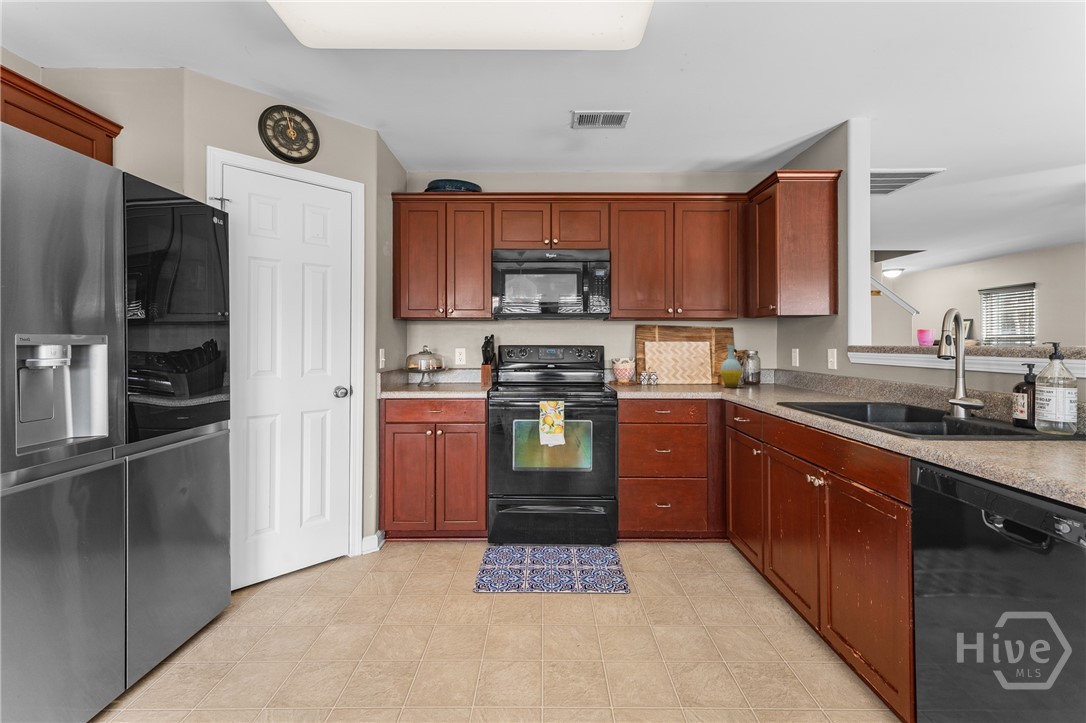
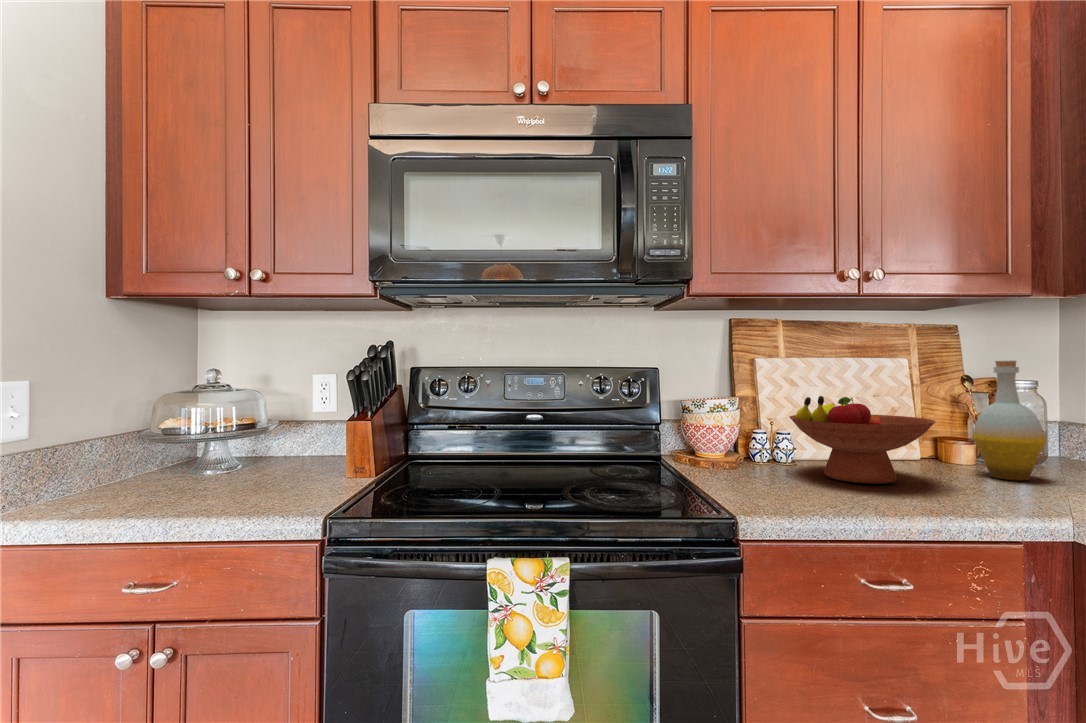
fruit bowl: none [650,356,698,388] -> present [790,396,936,484]

